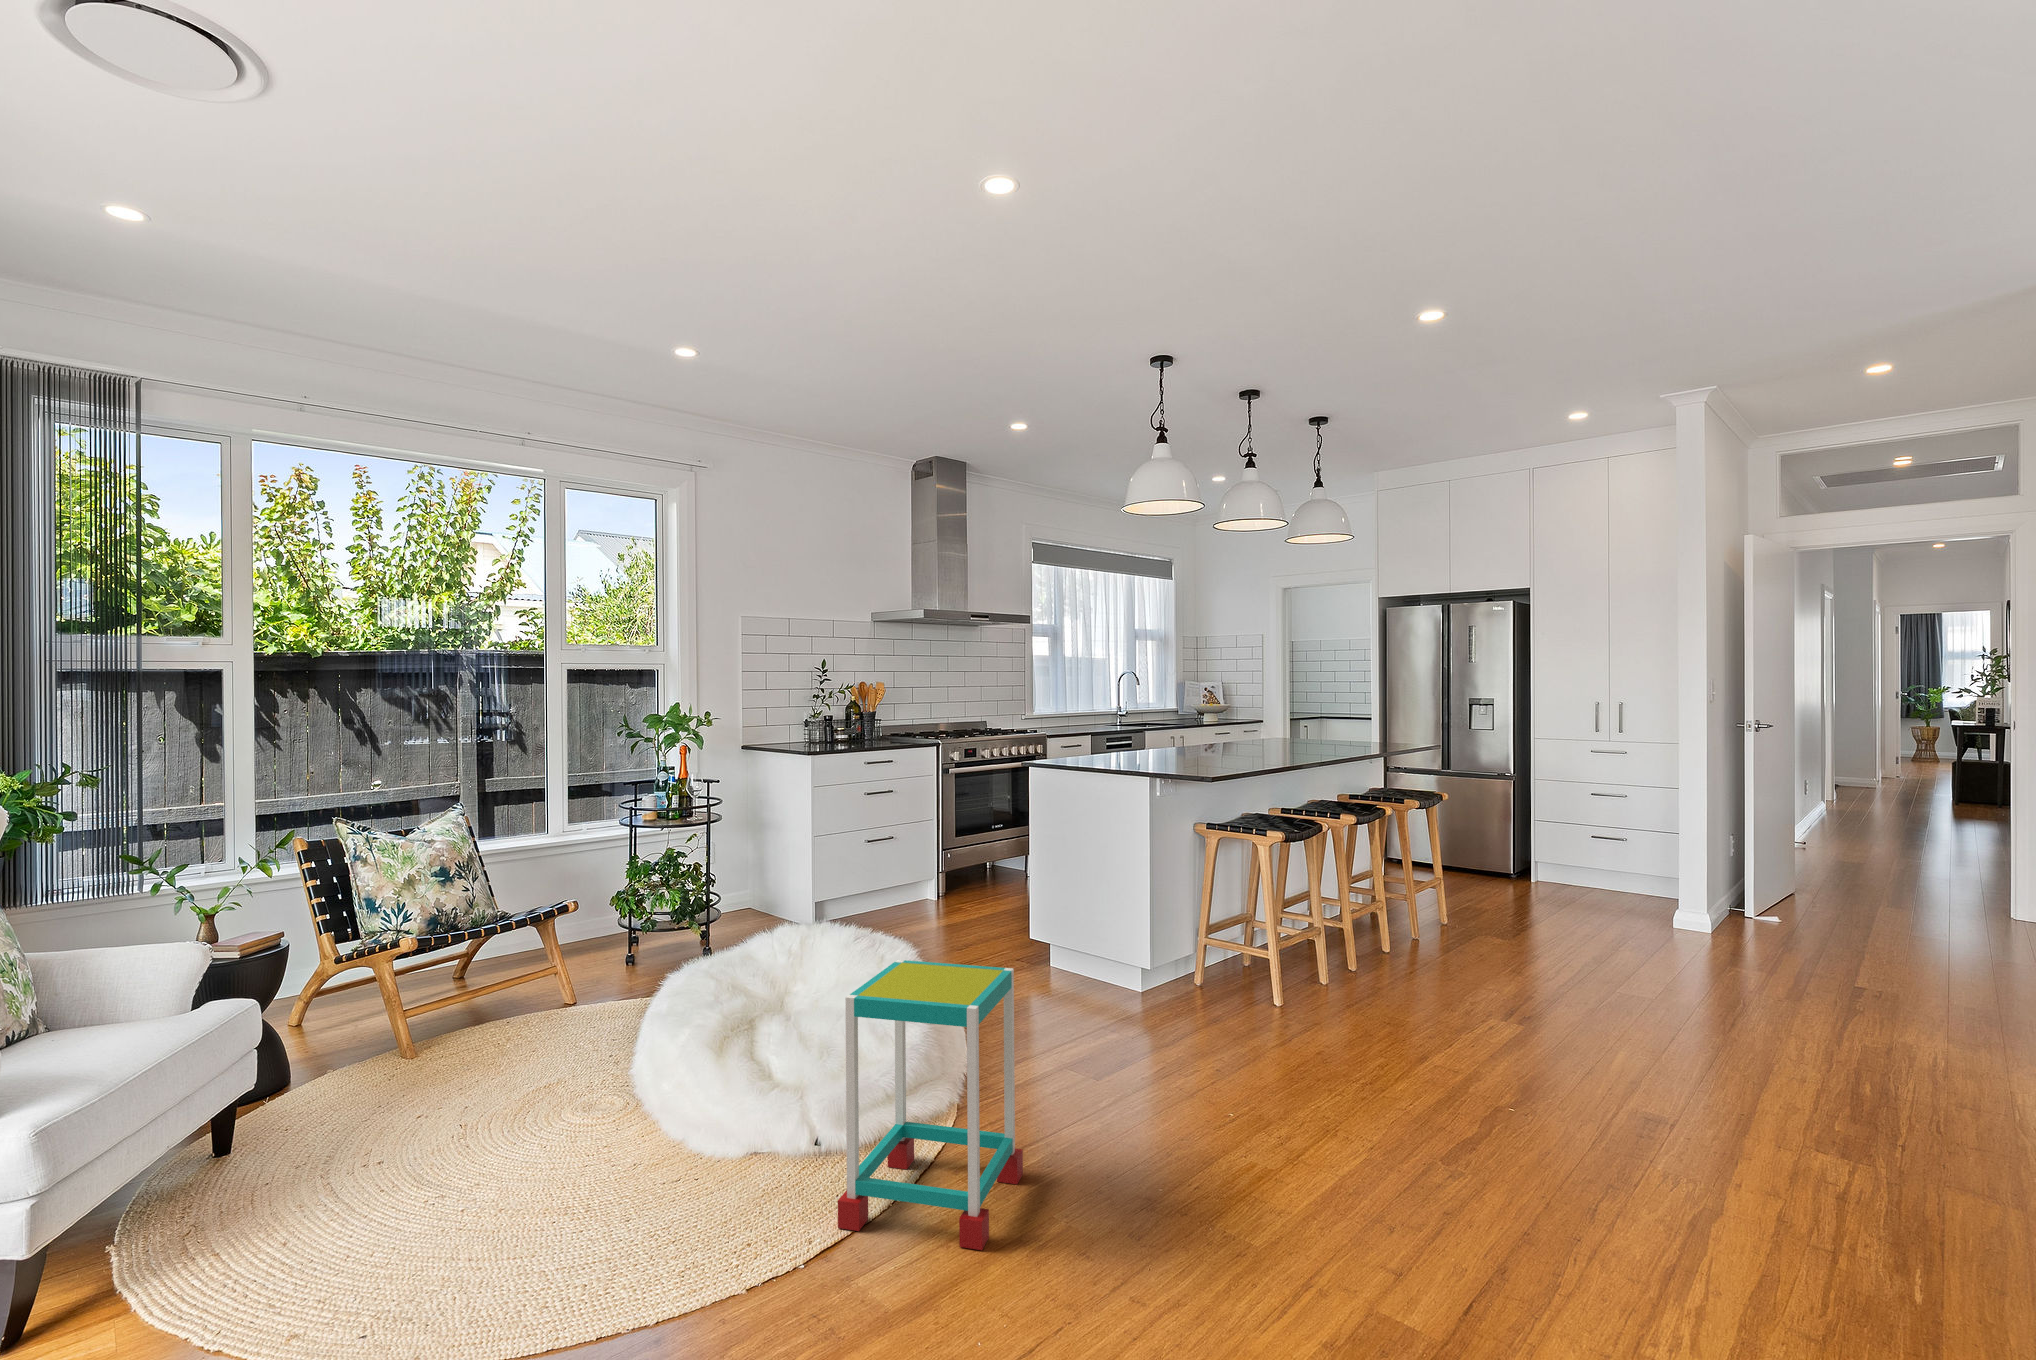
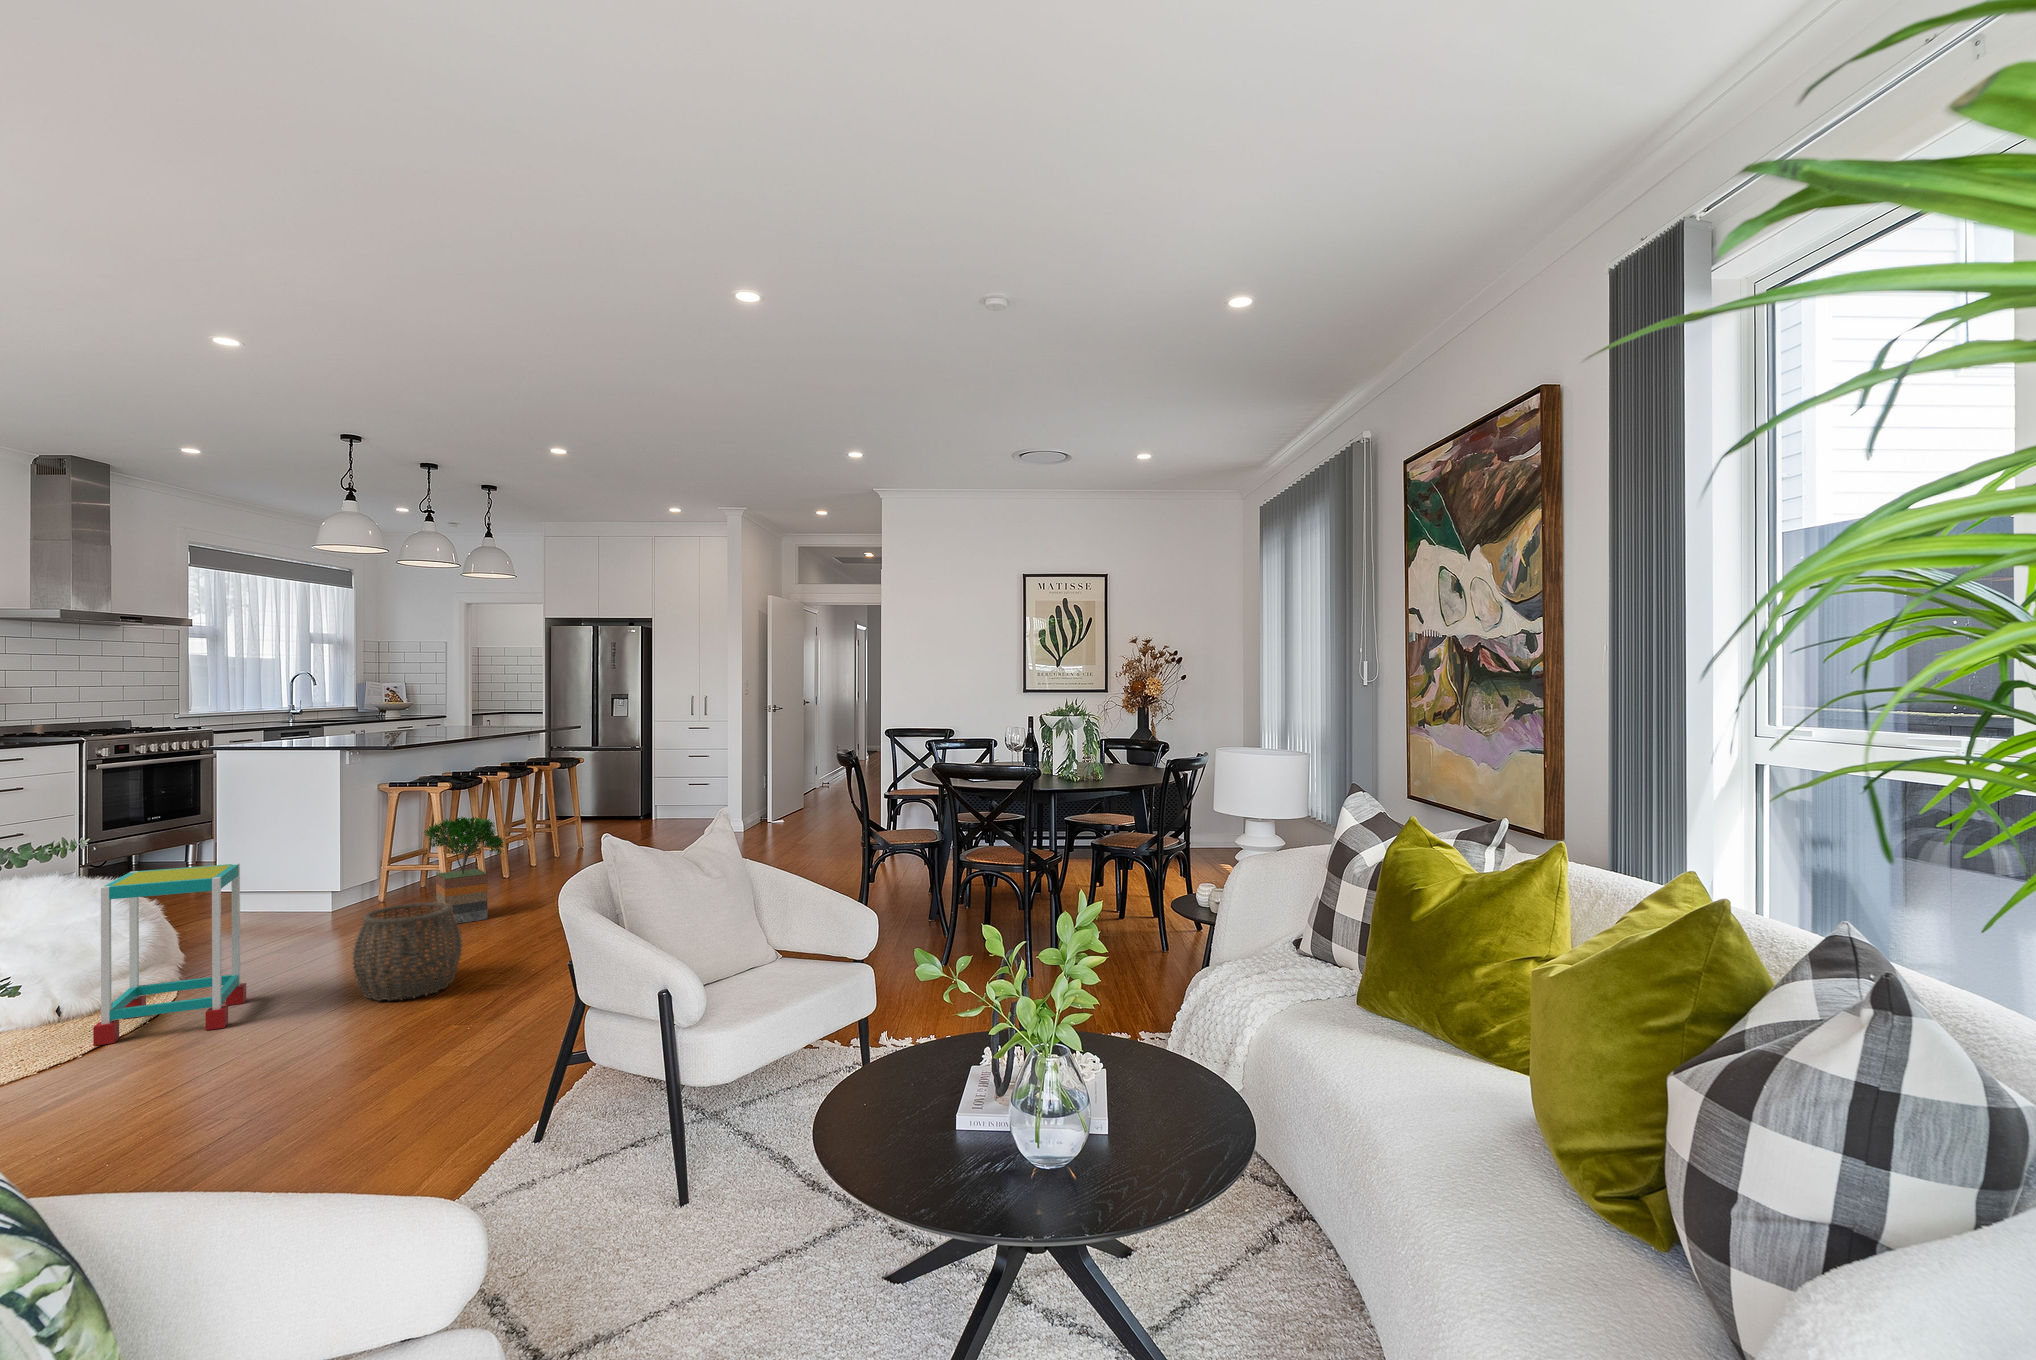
potted tree: none [1249,892,1367,1063] -> present [424,817,504,924]
woven basket: none [1152,1077,1323,1282] -> present [352,902,462,1001]

